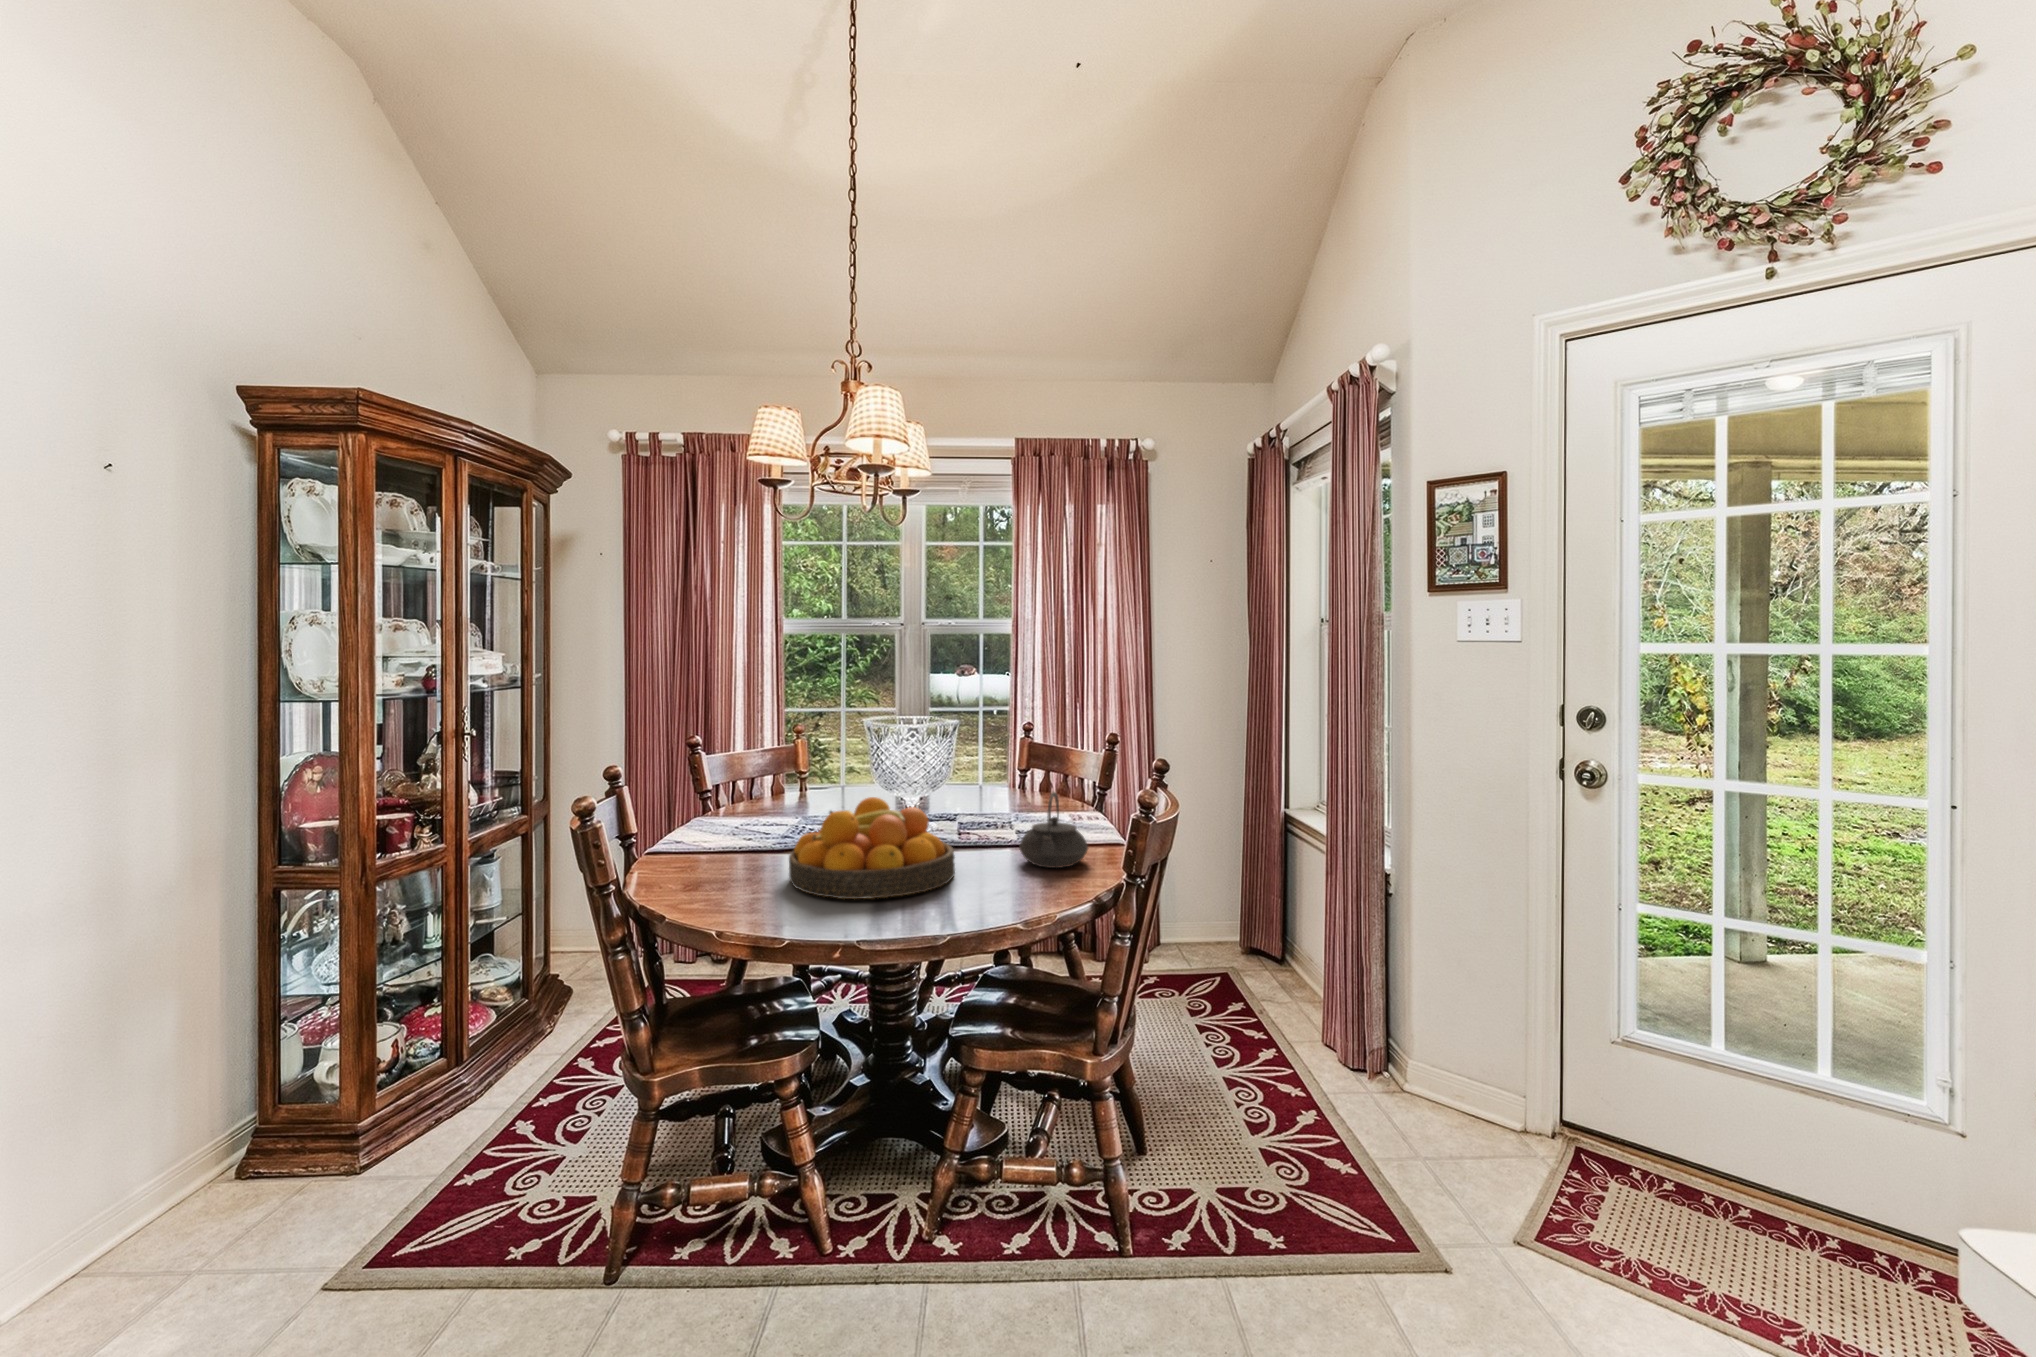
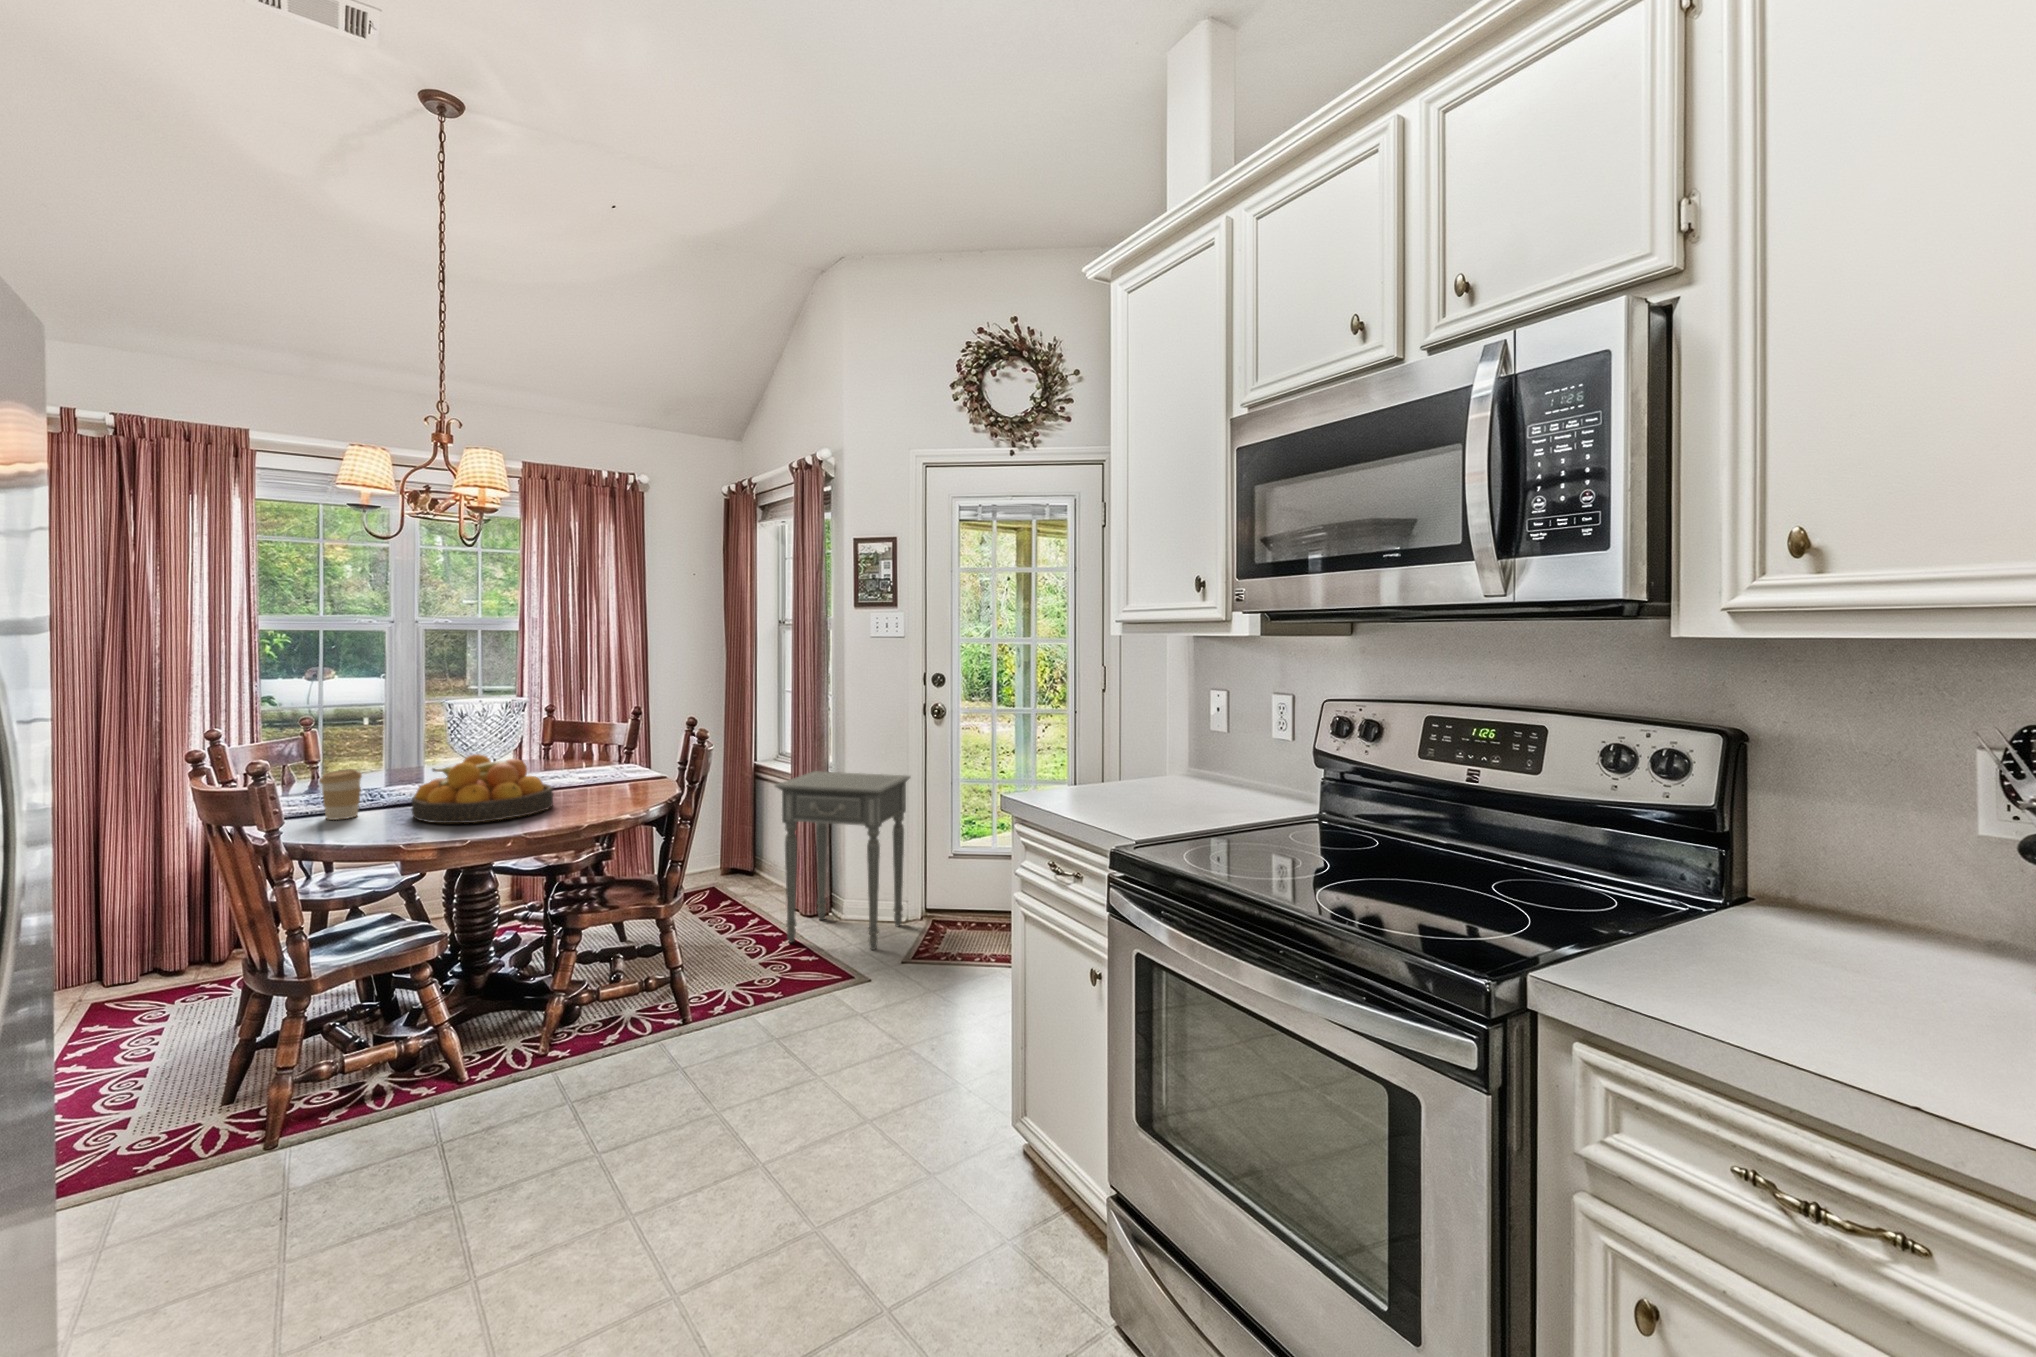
teapot: present [1019,792,1088,868] -> none [595,742,648,793]
coffee cup: none [713,804,756,867] -> present [319,769,362,820]
side table: none [1290,849,1531,1184] -> present [775,771,910,950]

